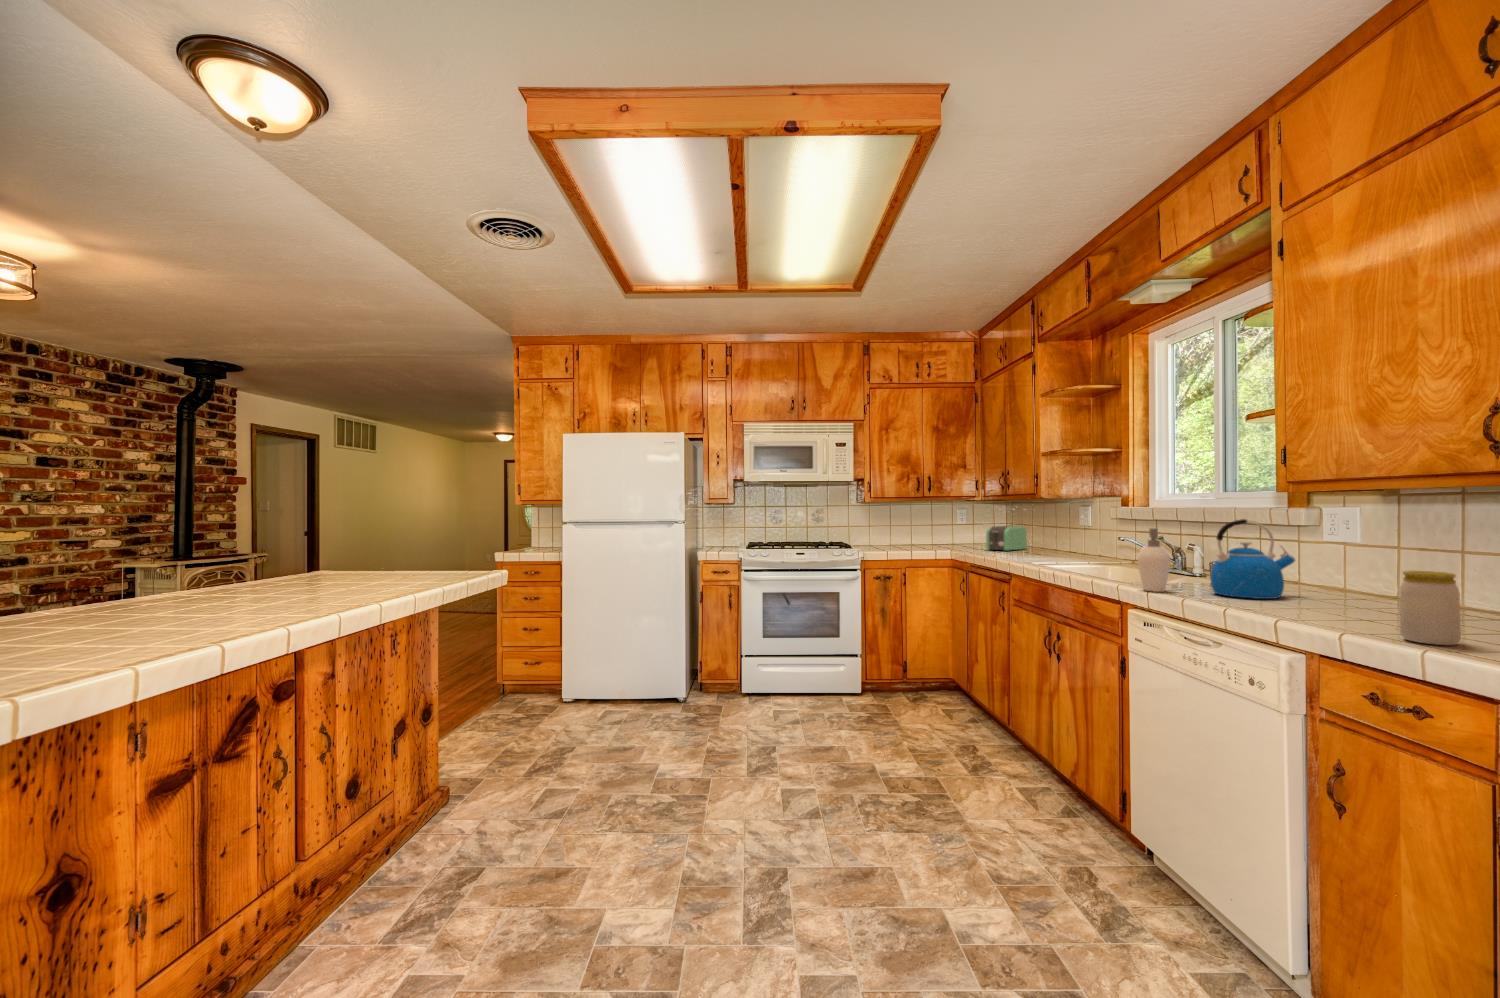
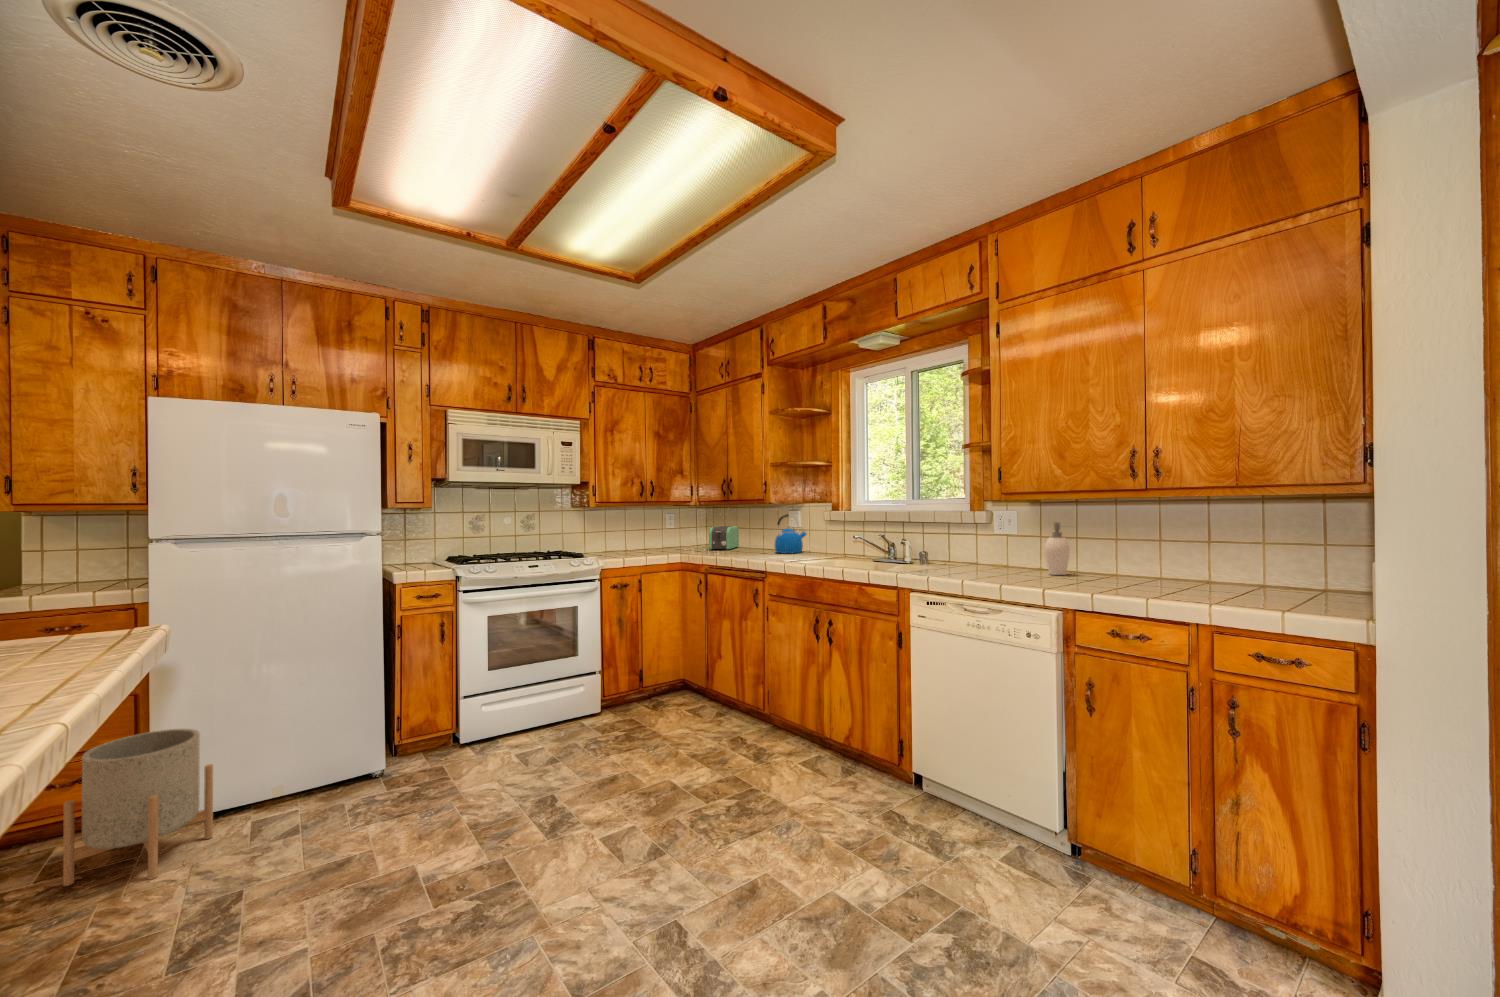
kettle: present [1210,519,1295,599] -> present [775,514,806,553]
soap dispenser: present [1137,528,1170,592] -> present [1045,522,1070,575]
jar: present [1399,571,1461,645] -> none [1113,547,1142,592]
planter: none [518,641,585,727] -> present [63,729,213,886]

